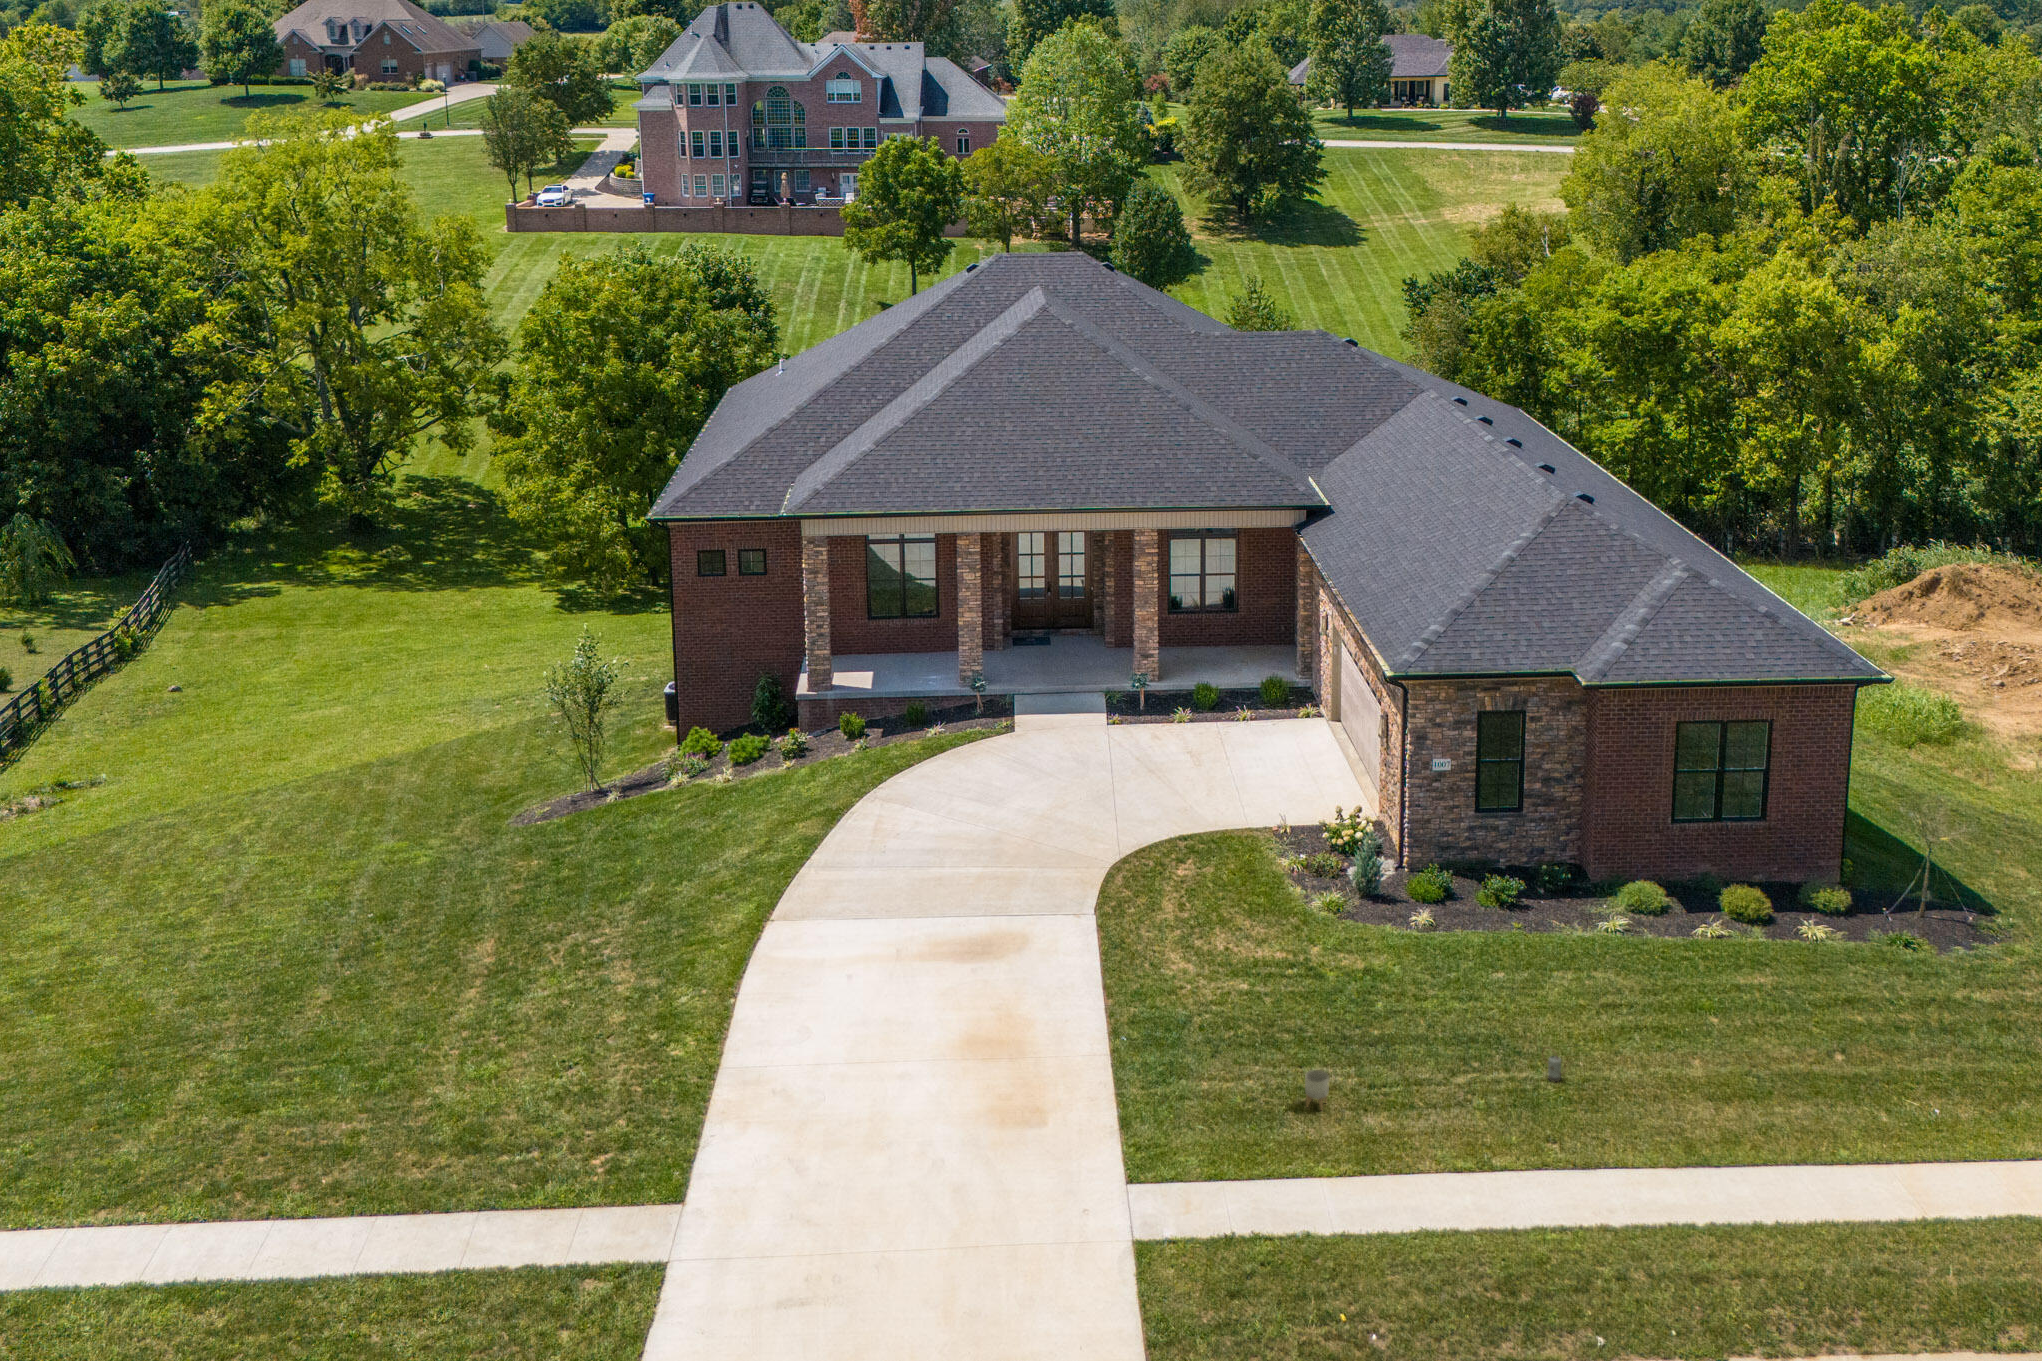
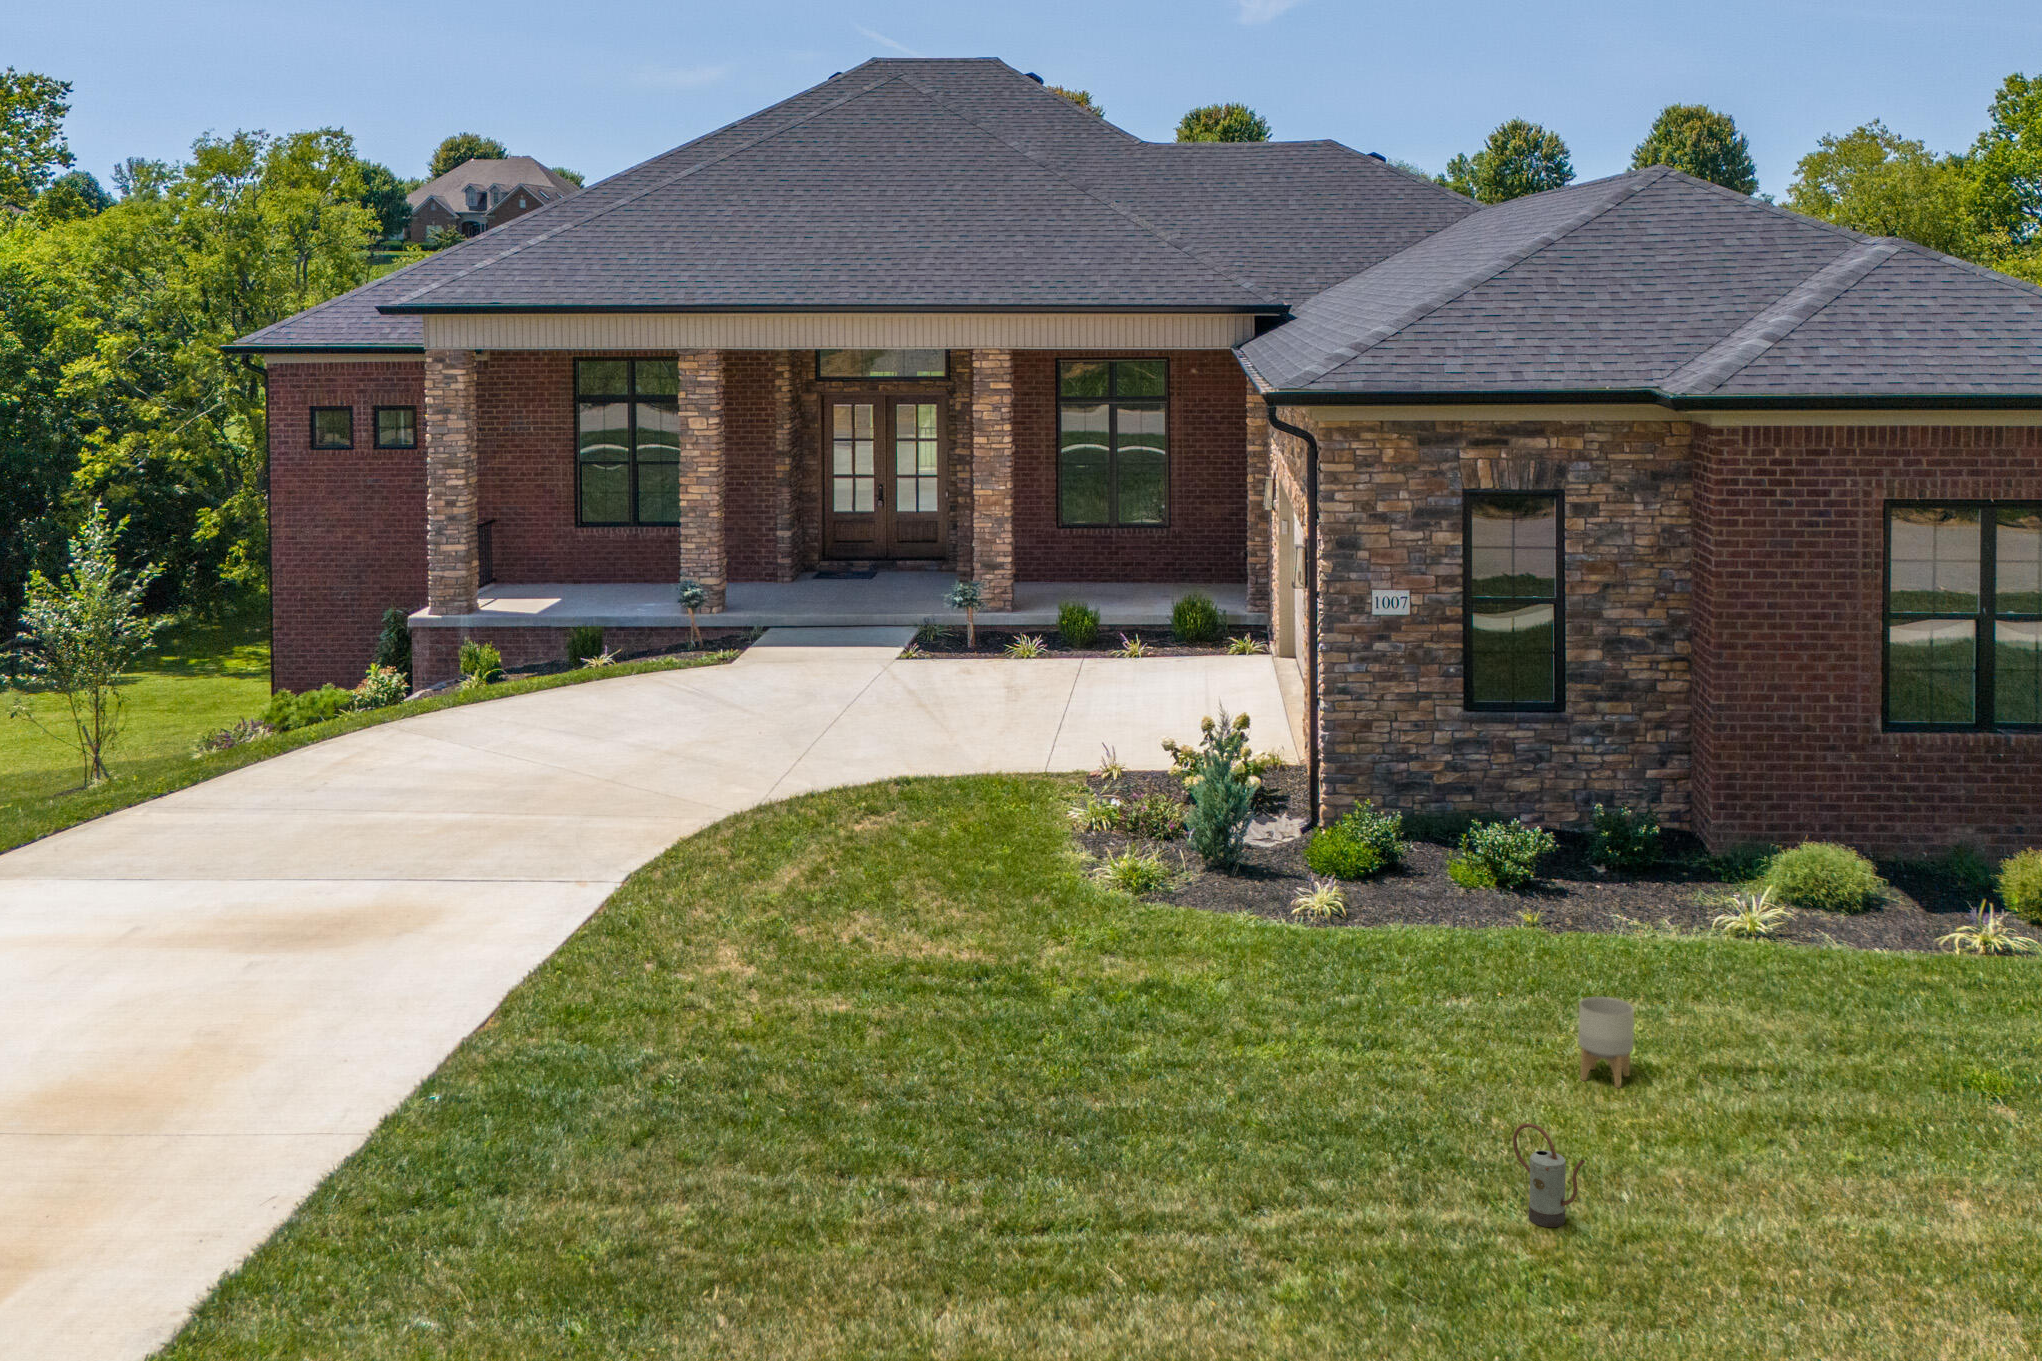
planter: present [1305,1070,1329,1110] -> present [1578,997,1634,1088]

